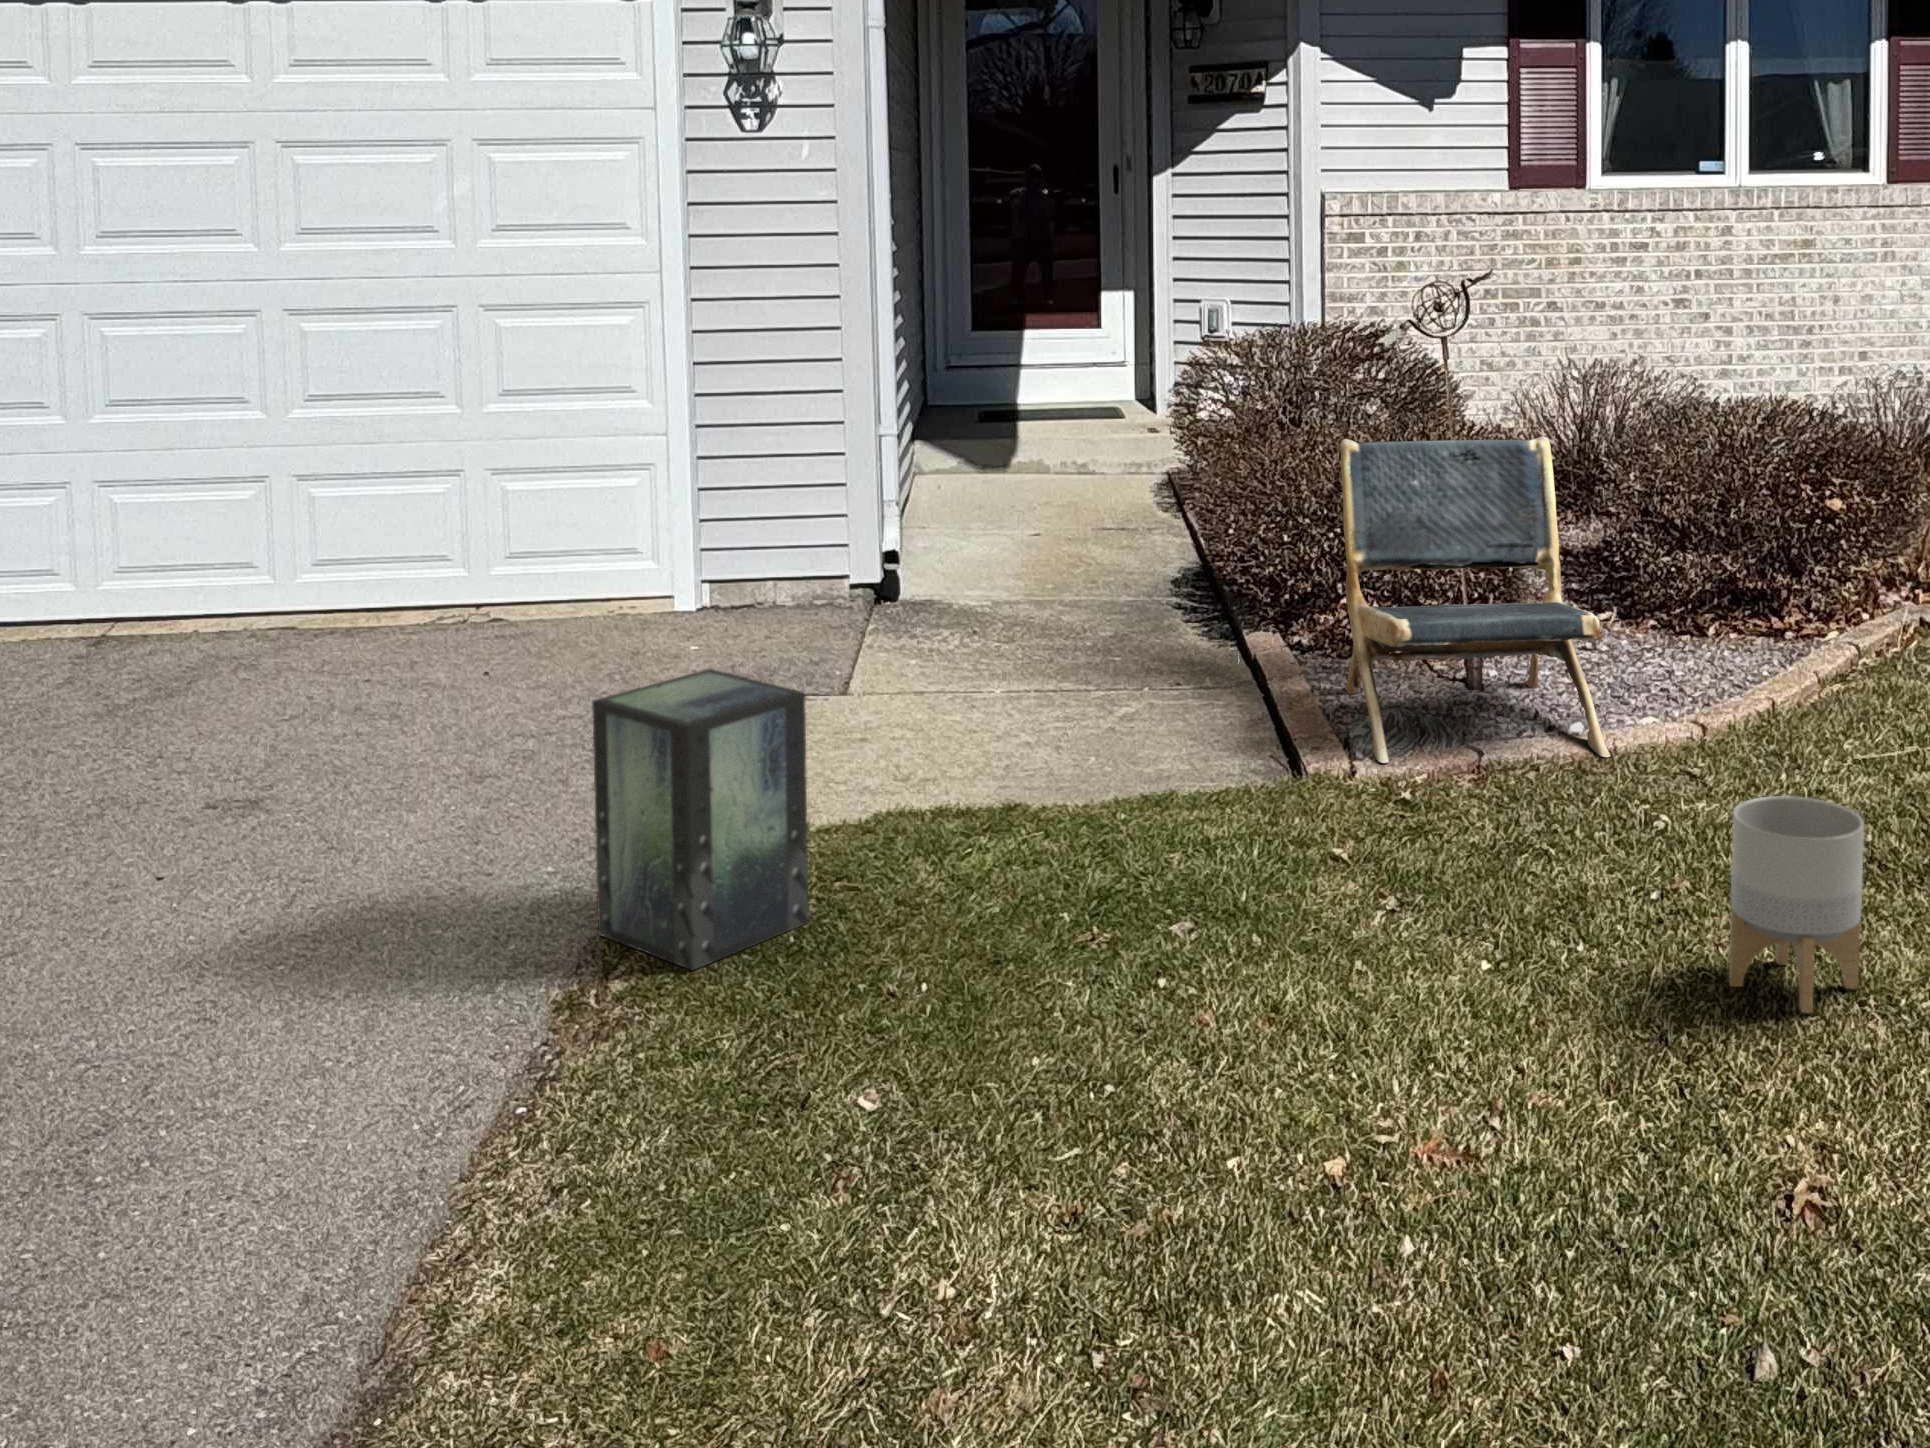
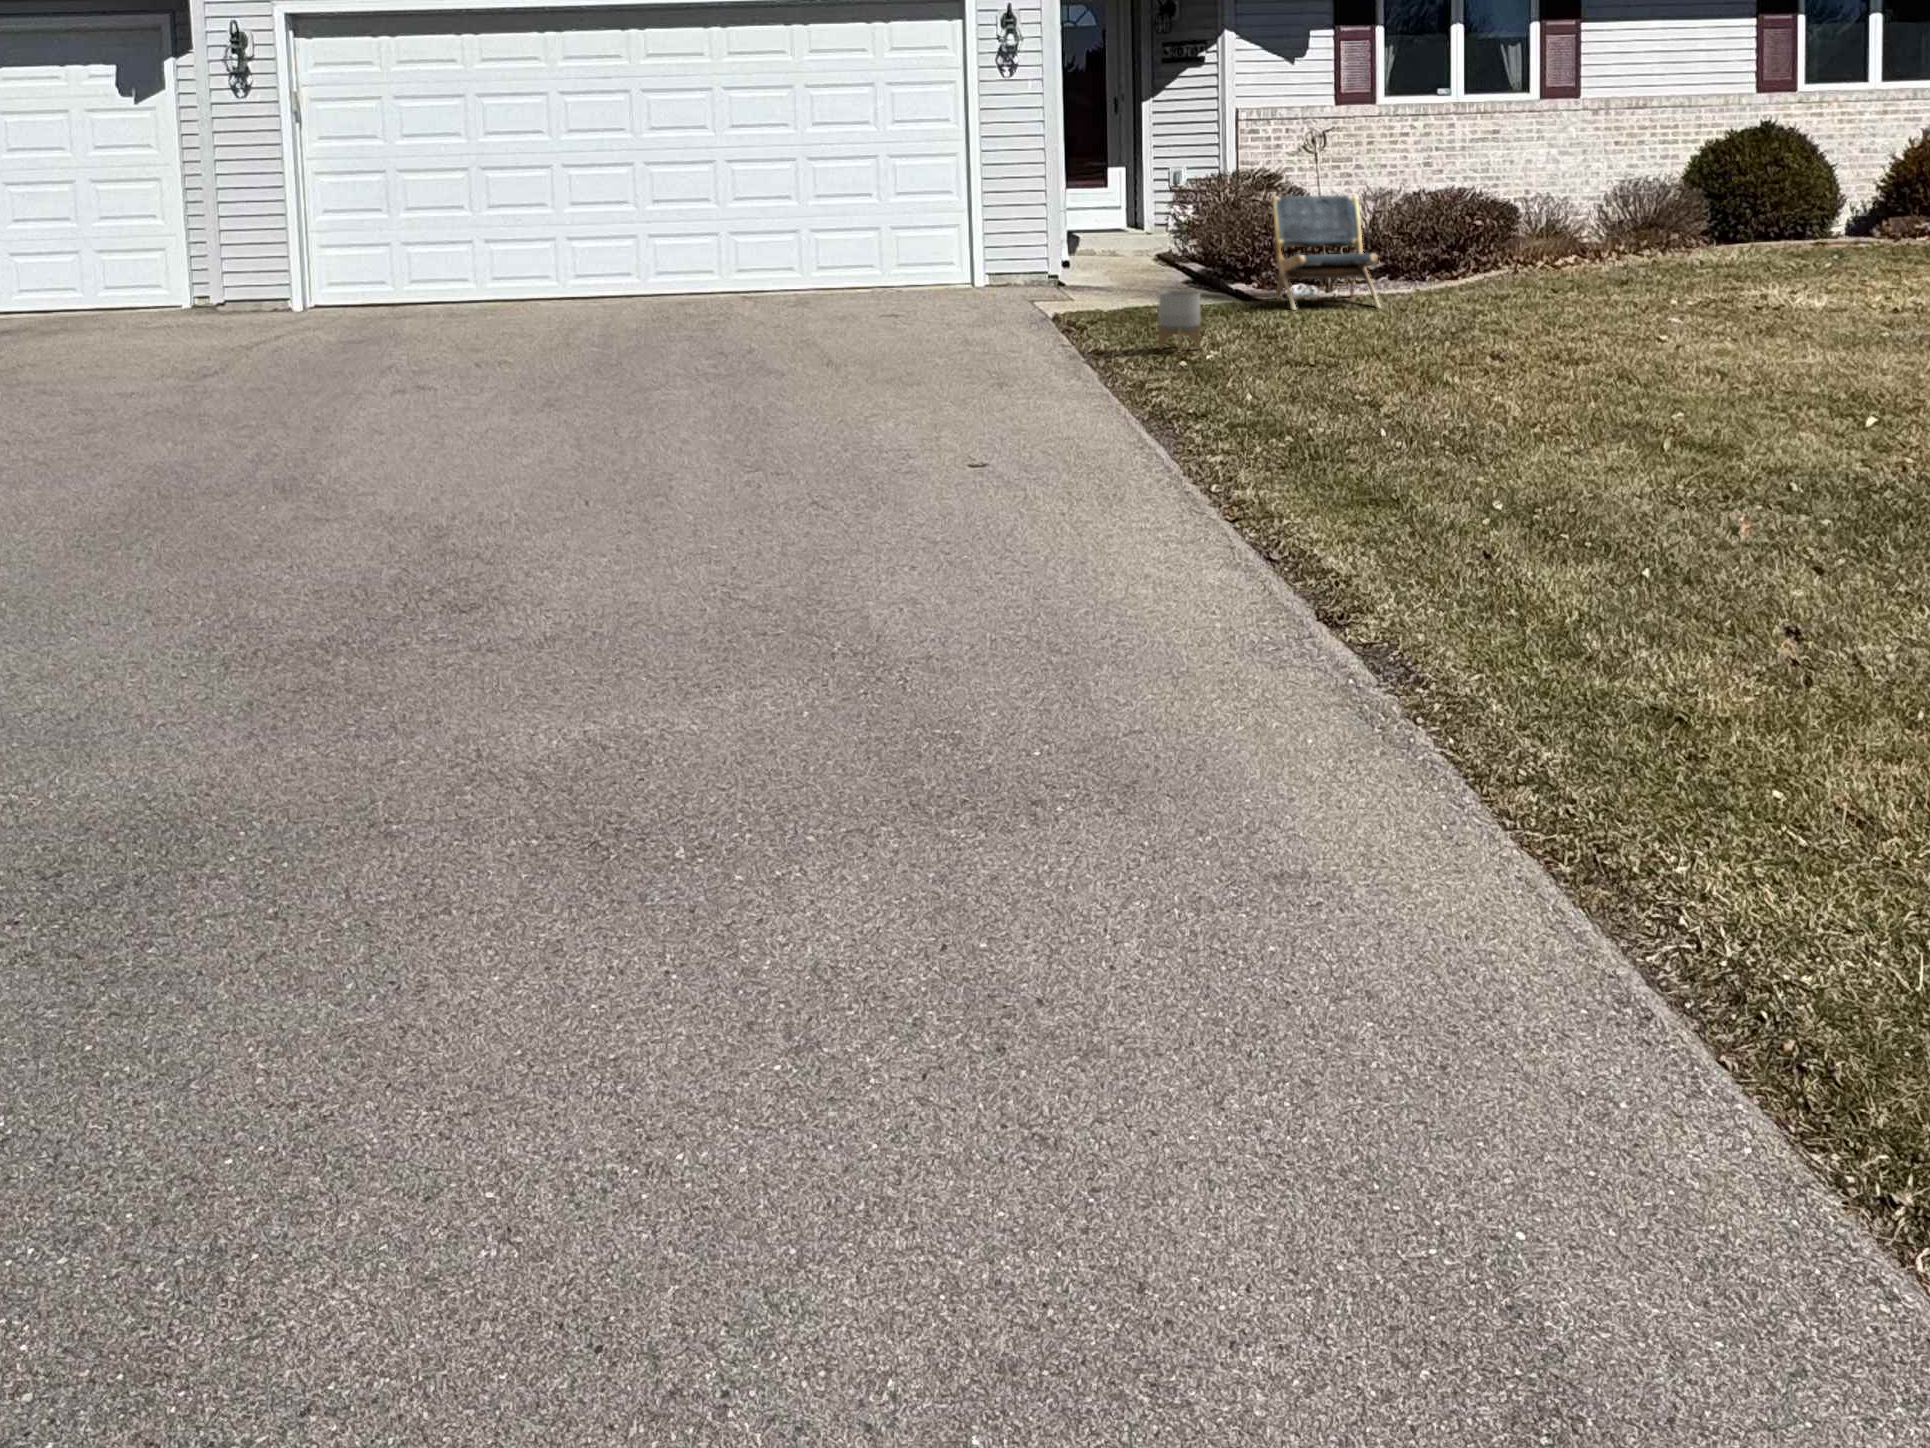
storage box: present [592,669,809,970] -> none [1043,254,1111,339]
planter: present [1729,796,1864,1013] -> present [1159,291,1200,352]

